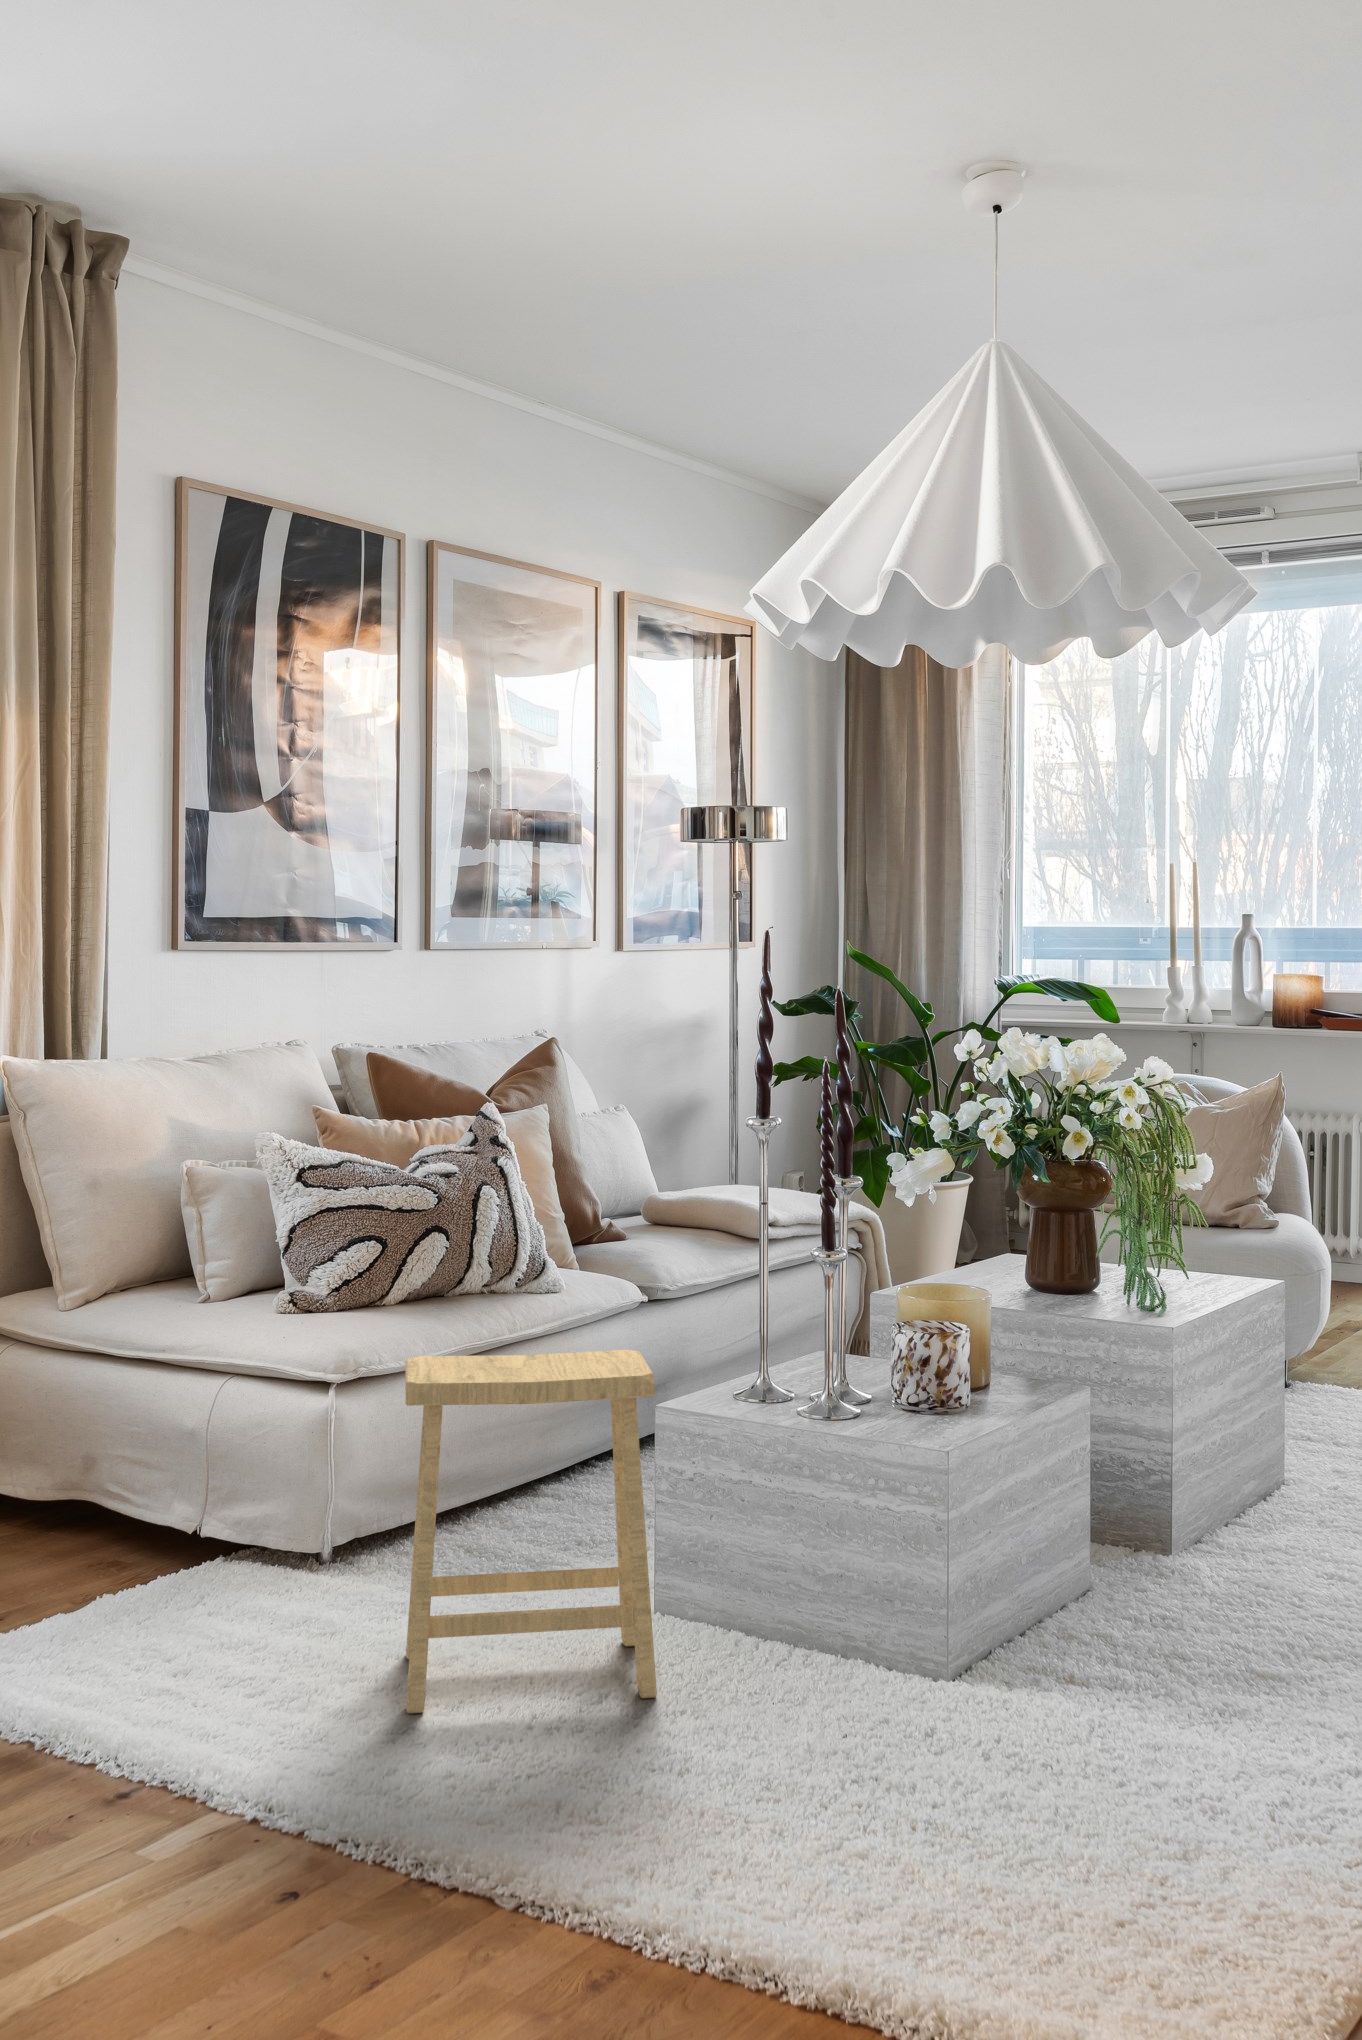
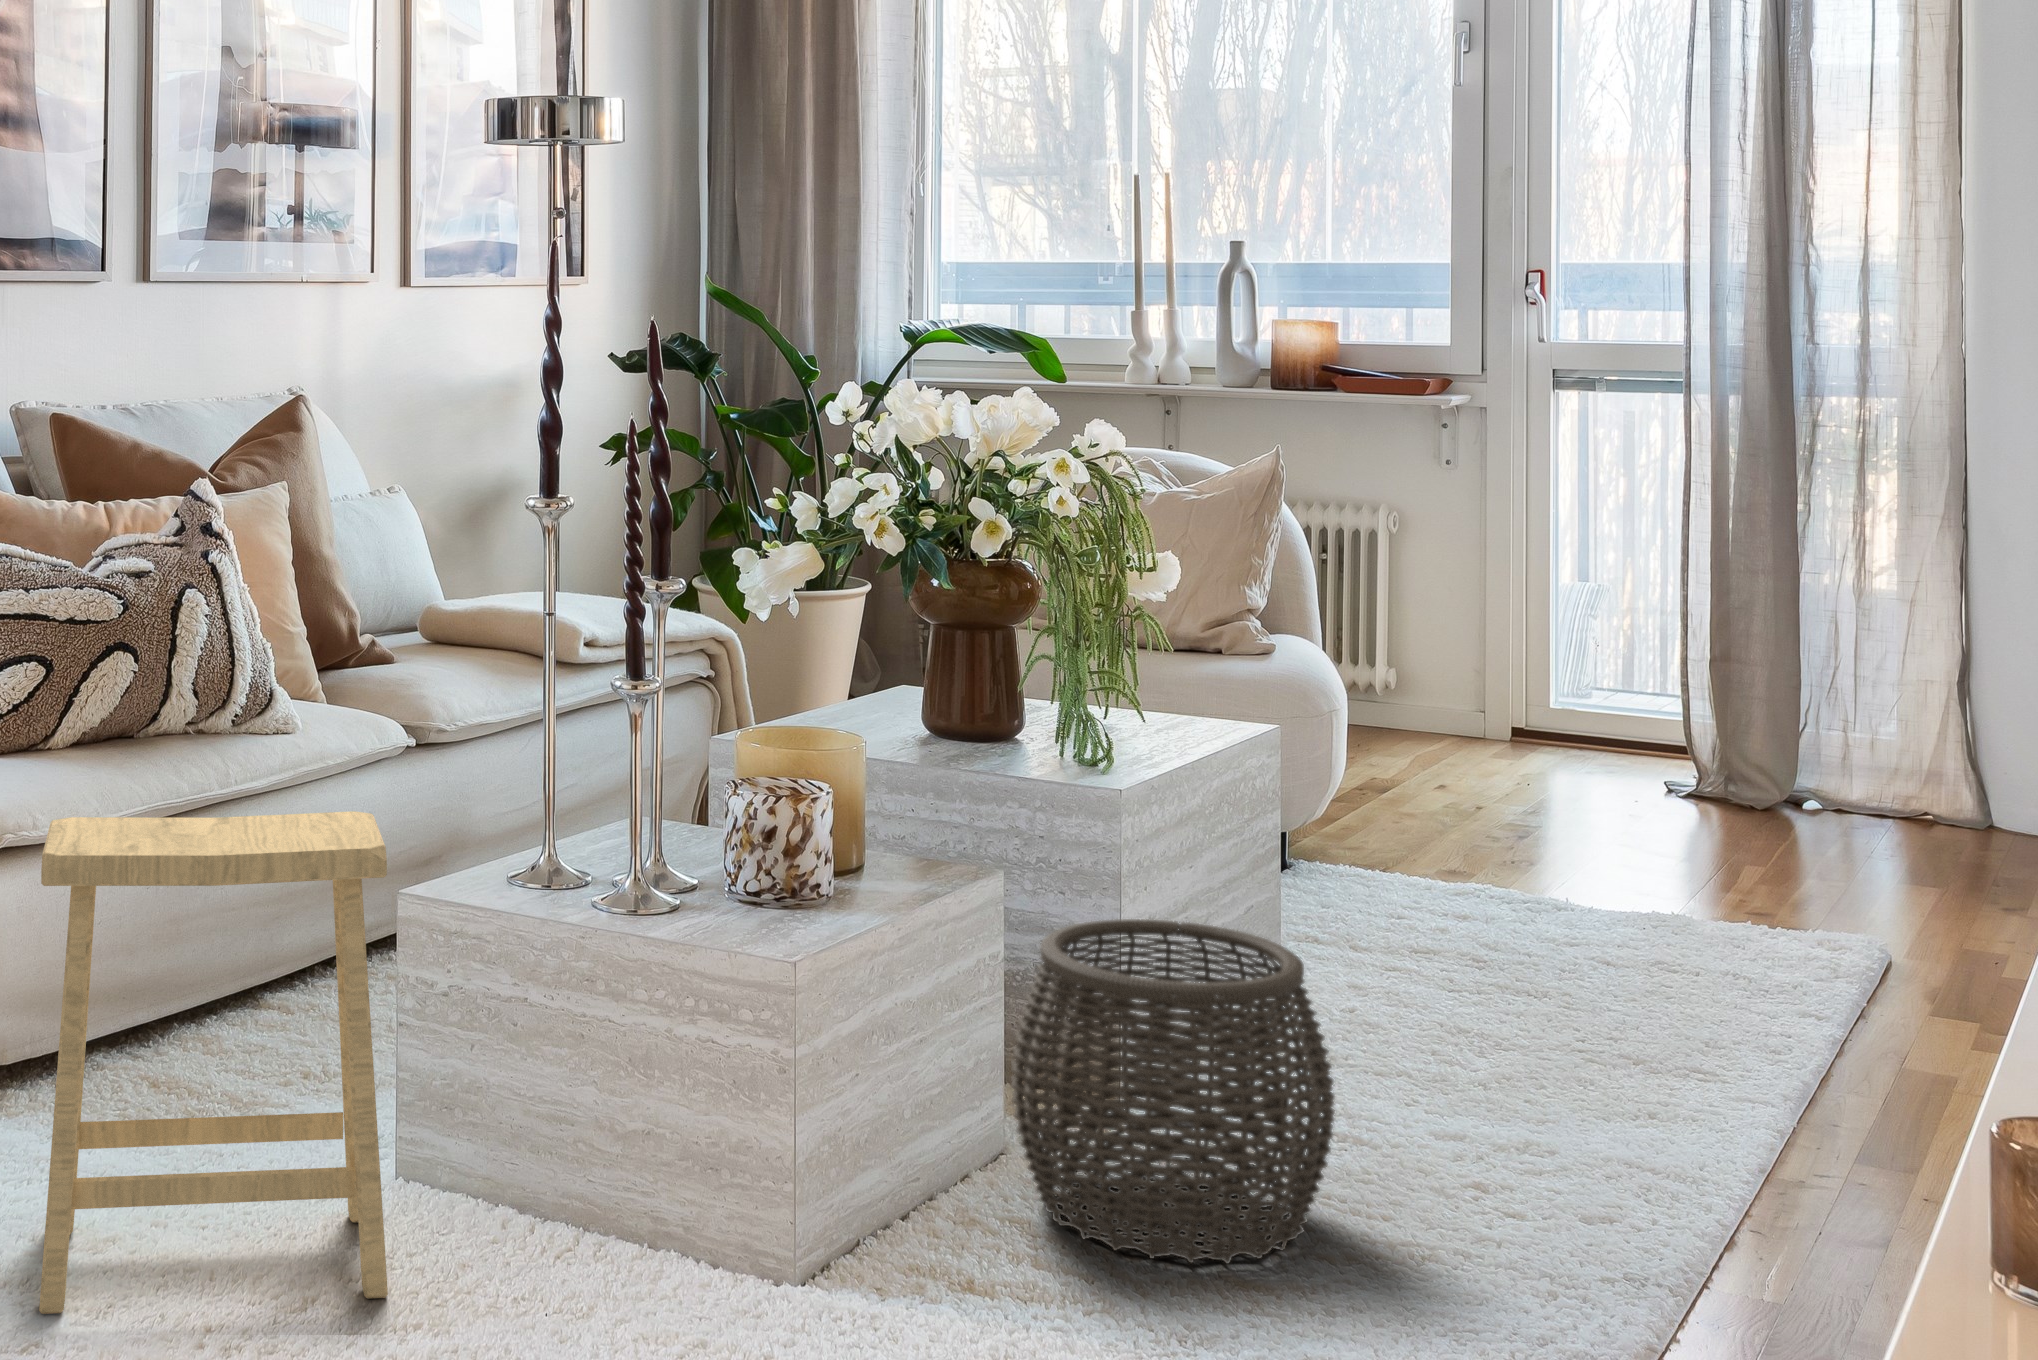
woven basket: none [1096,1420,1326,1663] -> present [1011,919,1335,1263]

